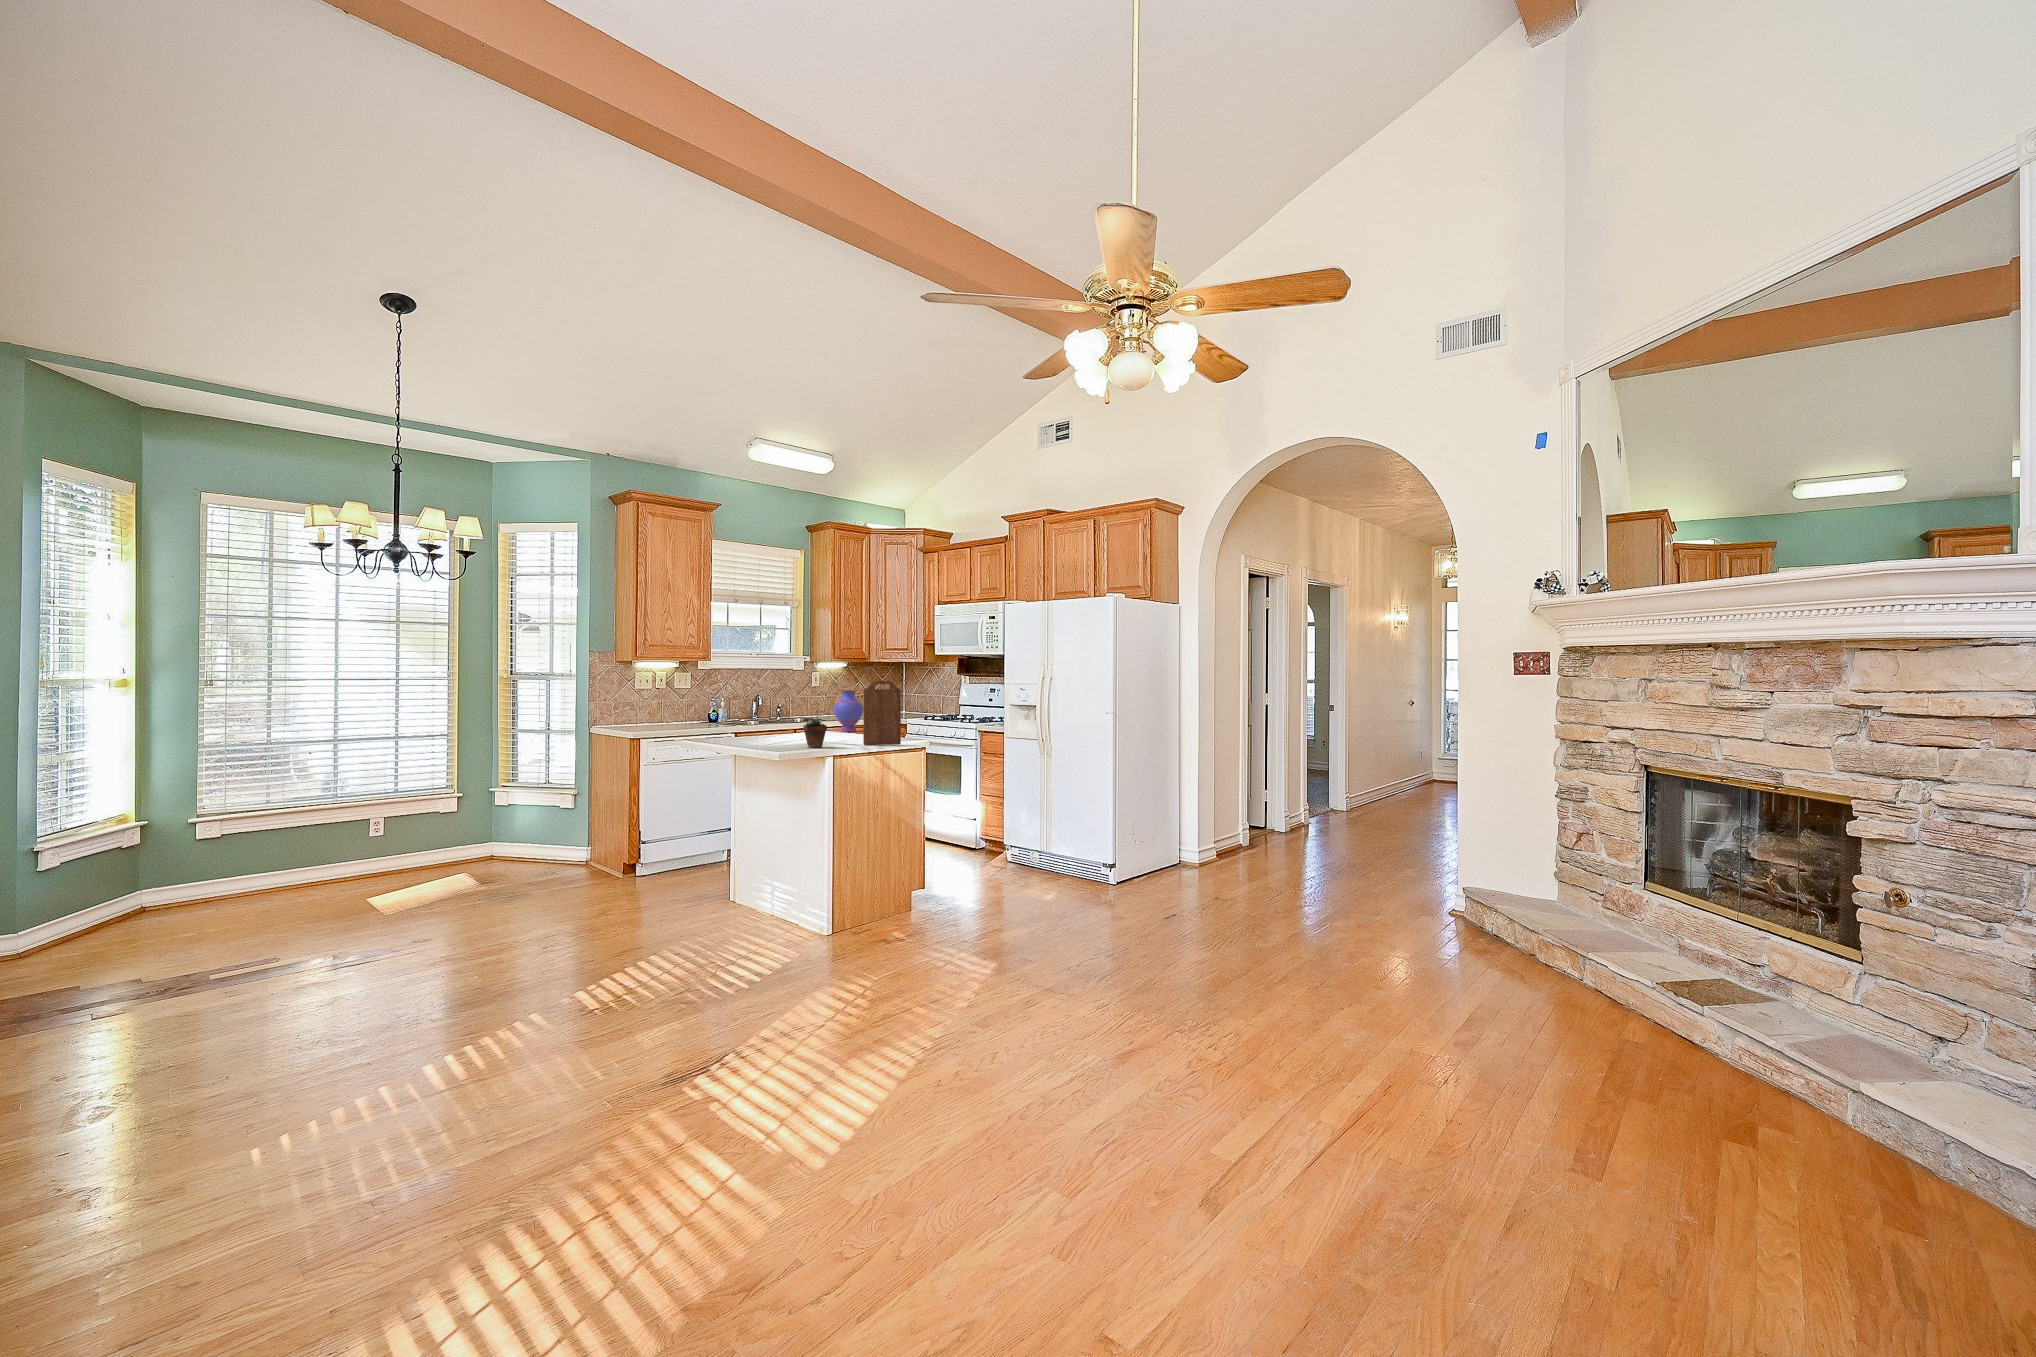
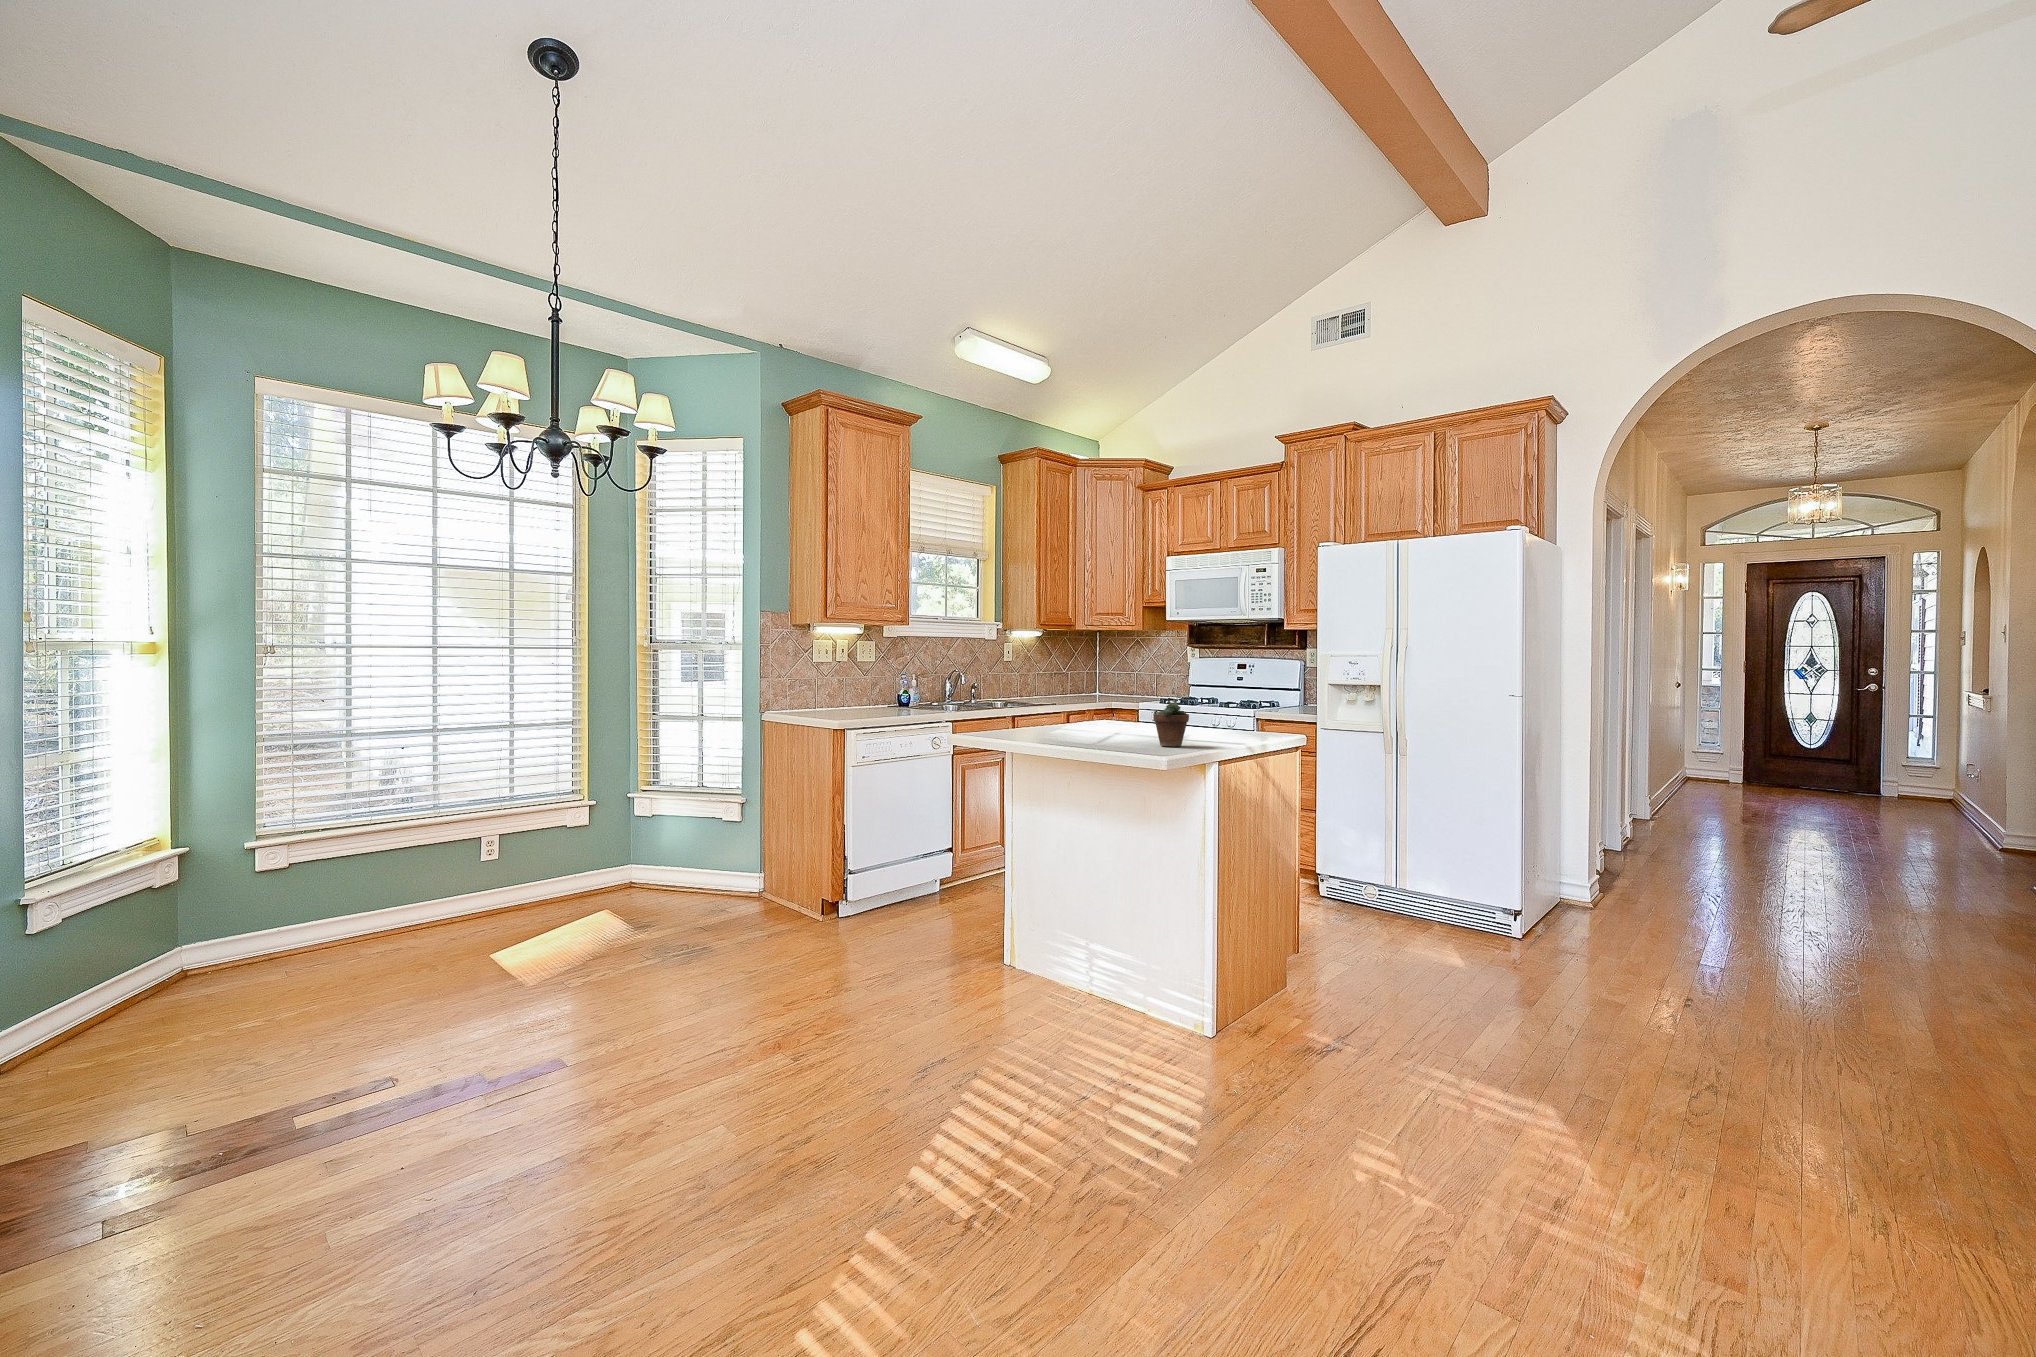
cutting board: present [863,681,901,745] -> none [1220,647,1270,742]
vase: present [834,690,863,732] -> none [1084,663,1123,719]

